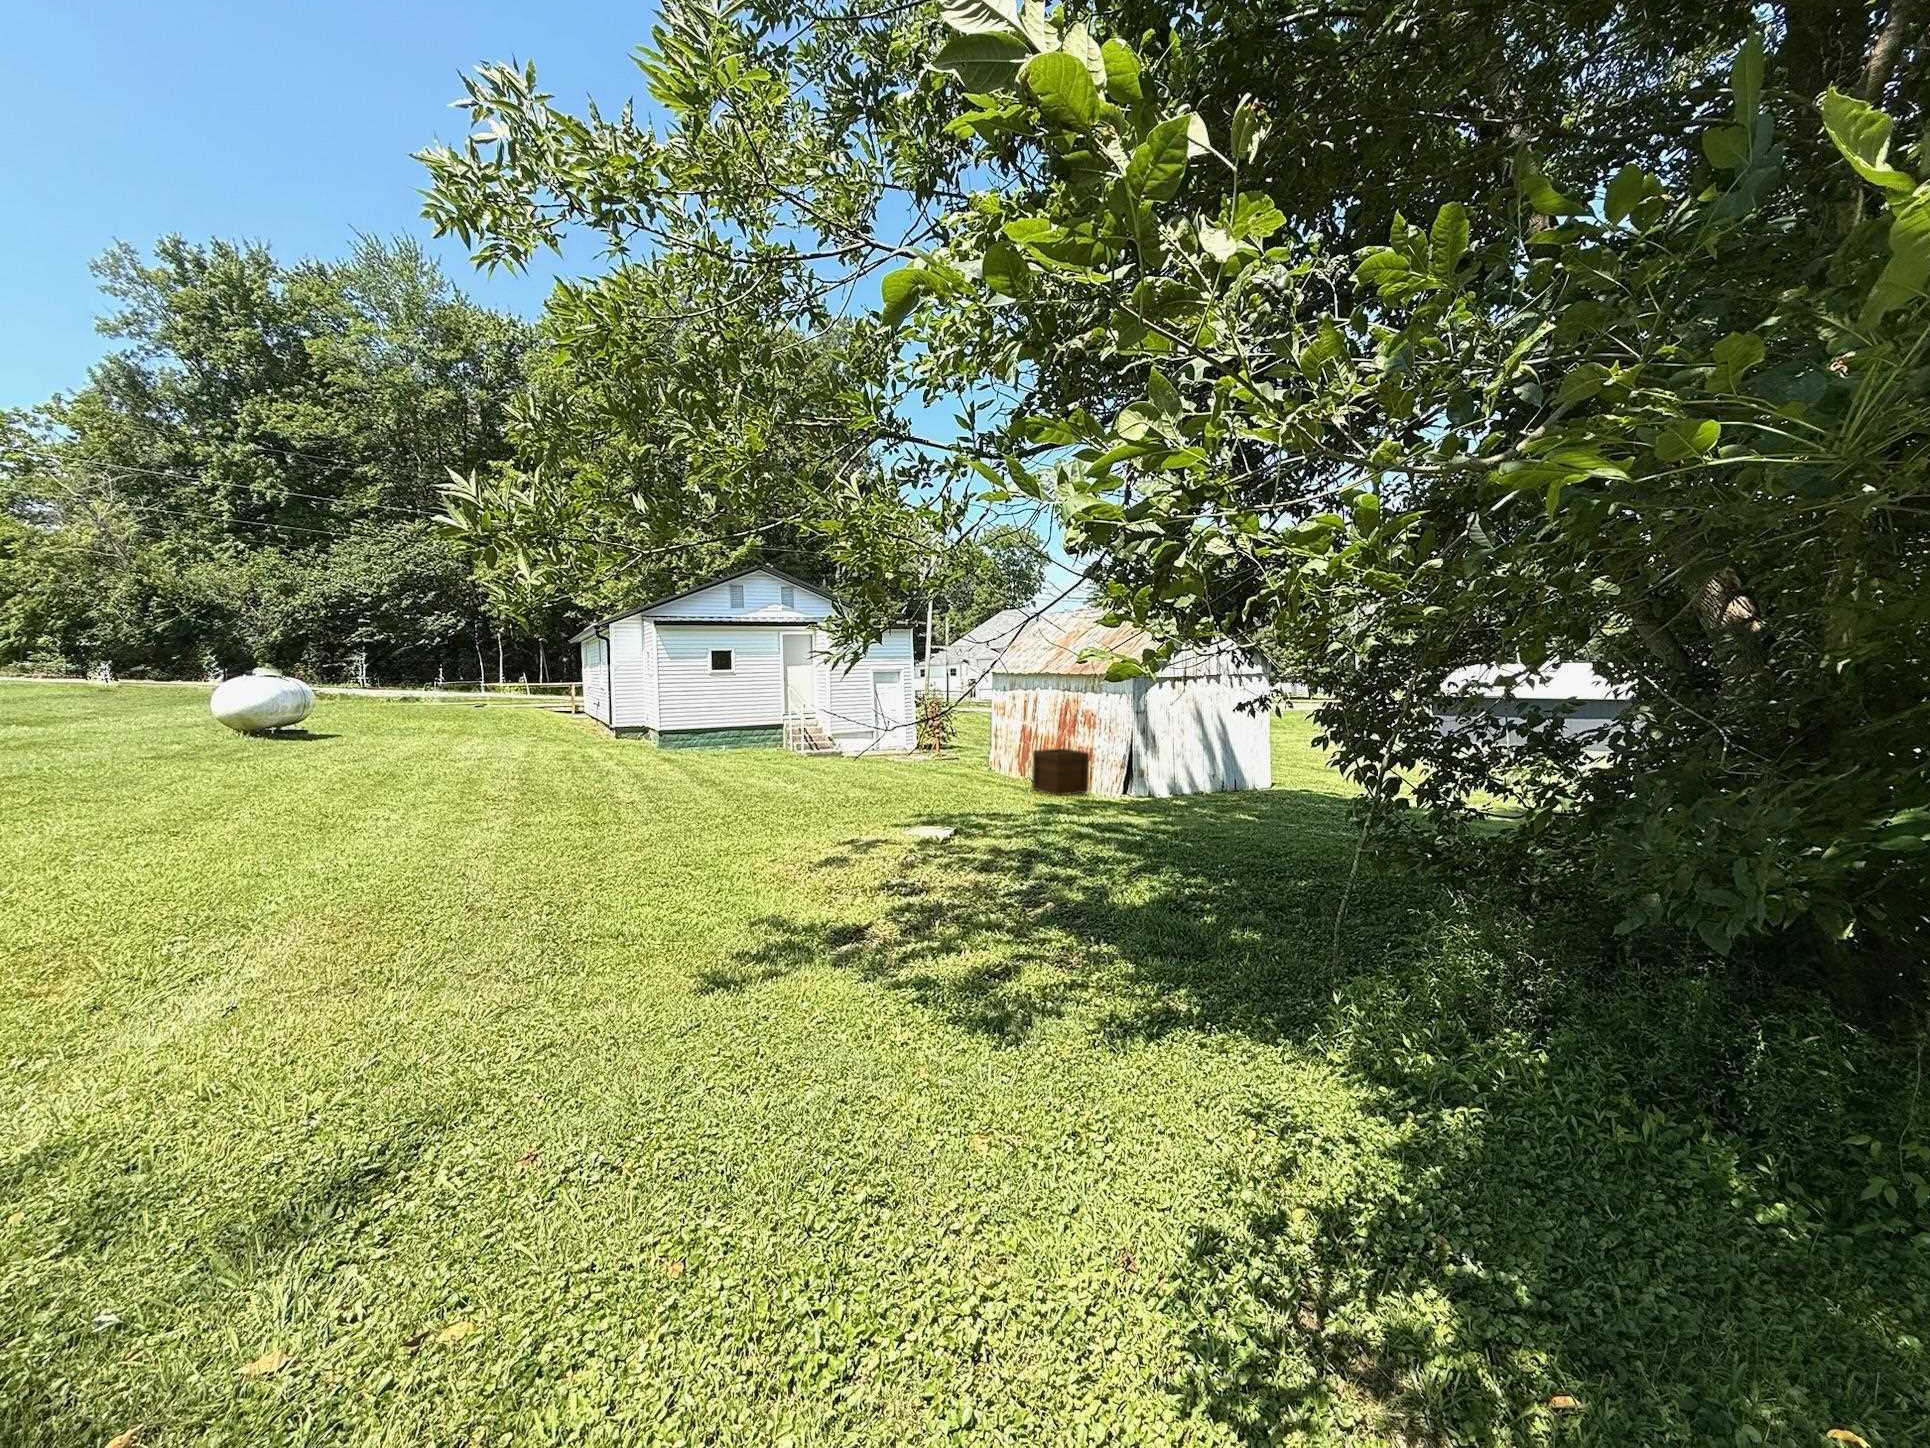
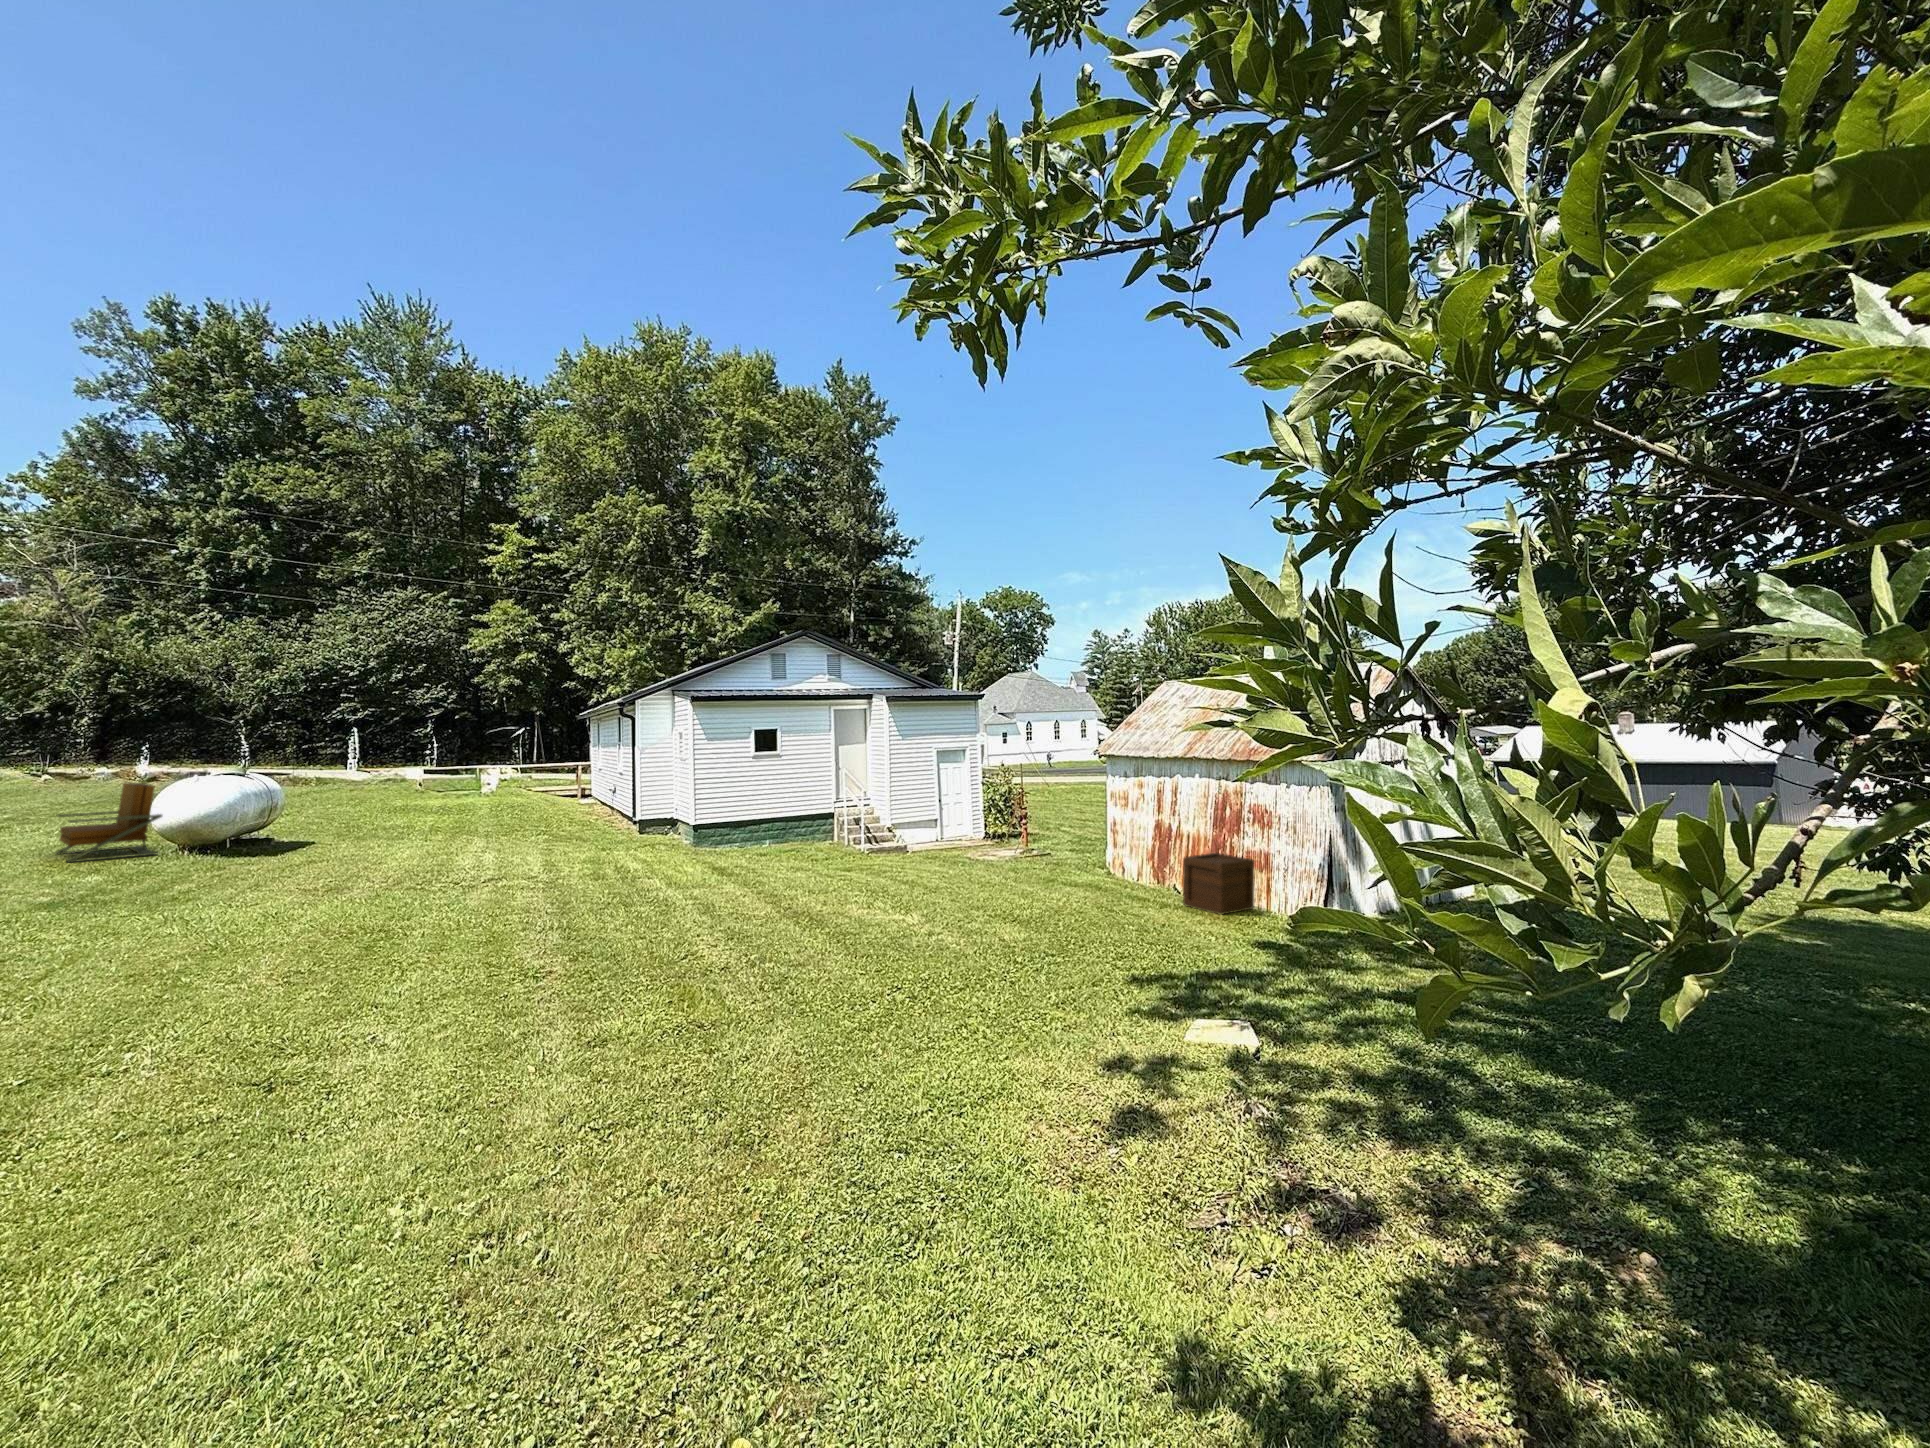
lounge chair: none [125,680,210,741] -> present [55,782,162,863]

